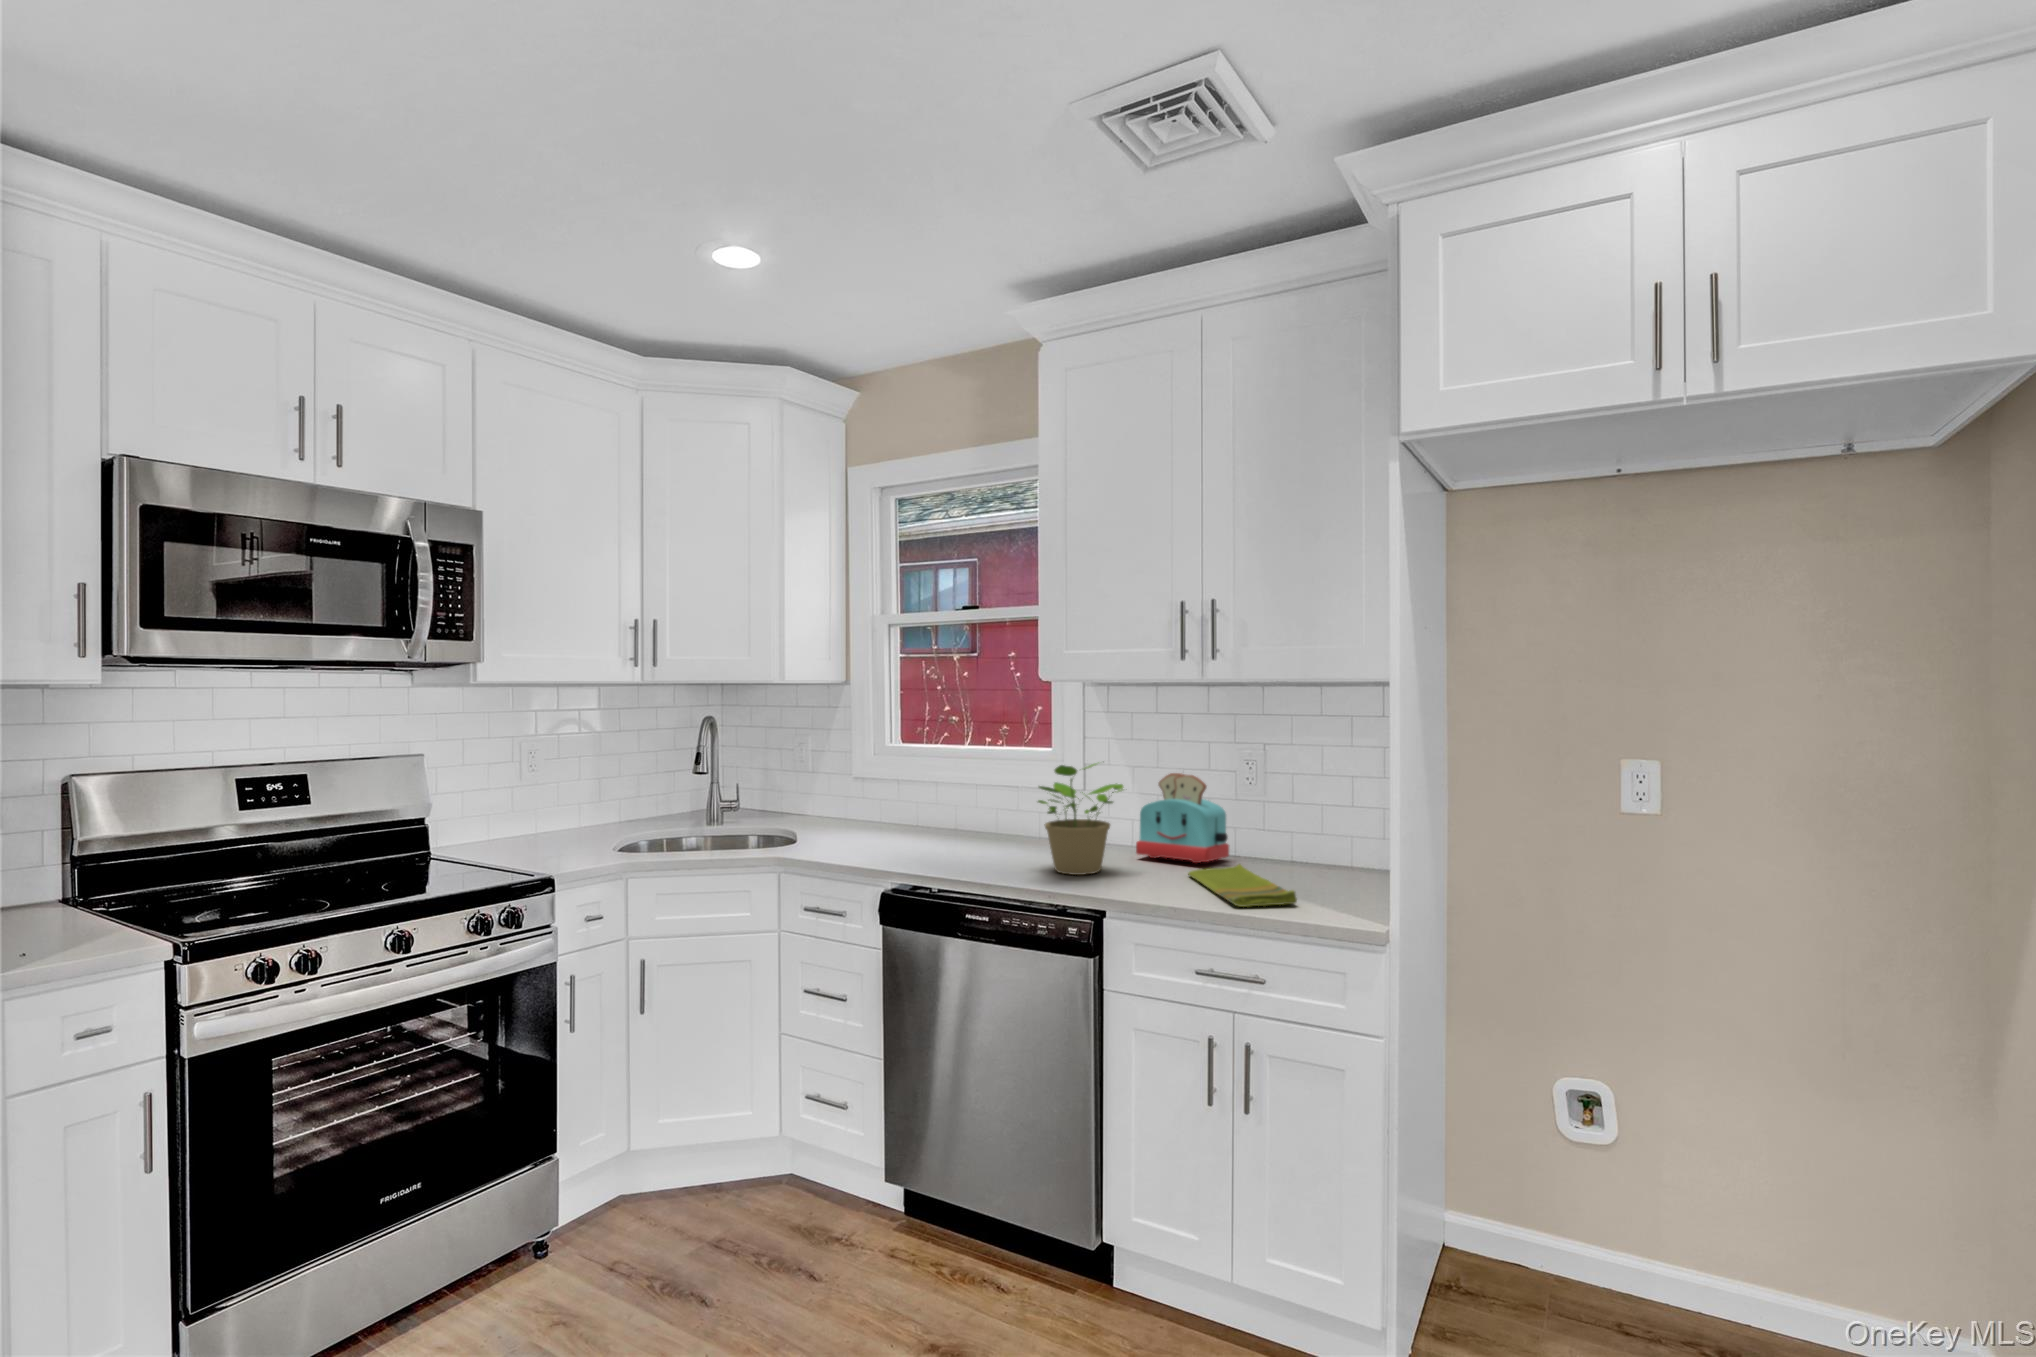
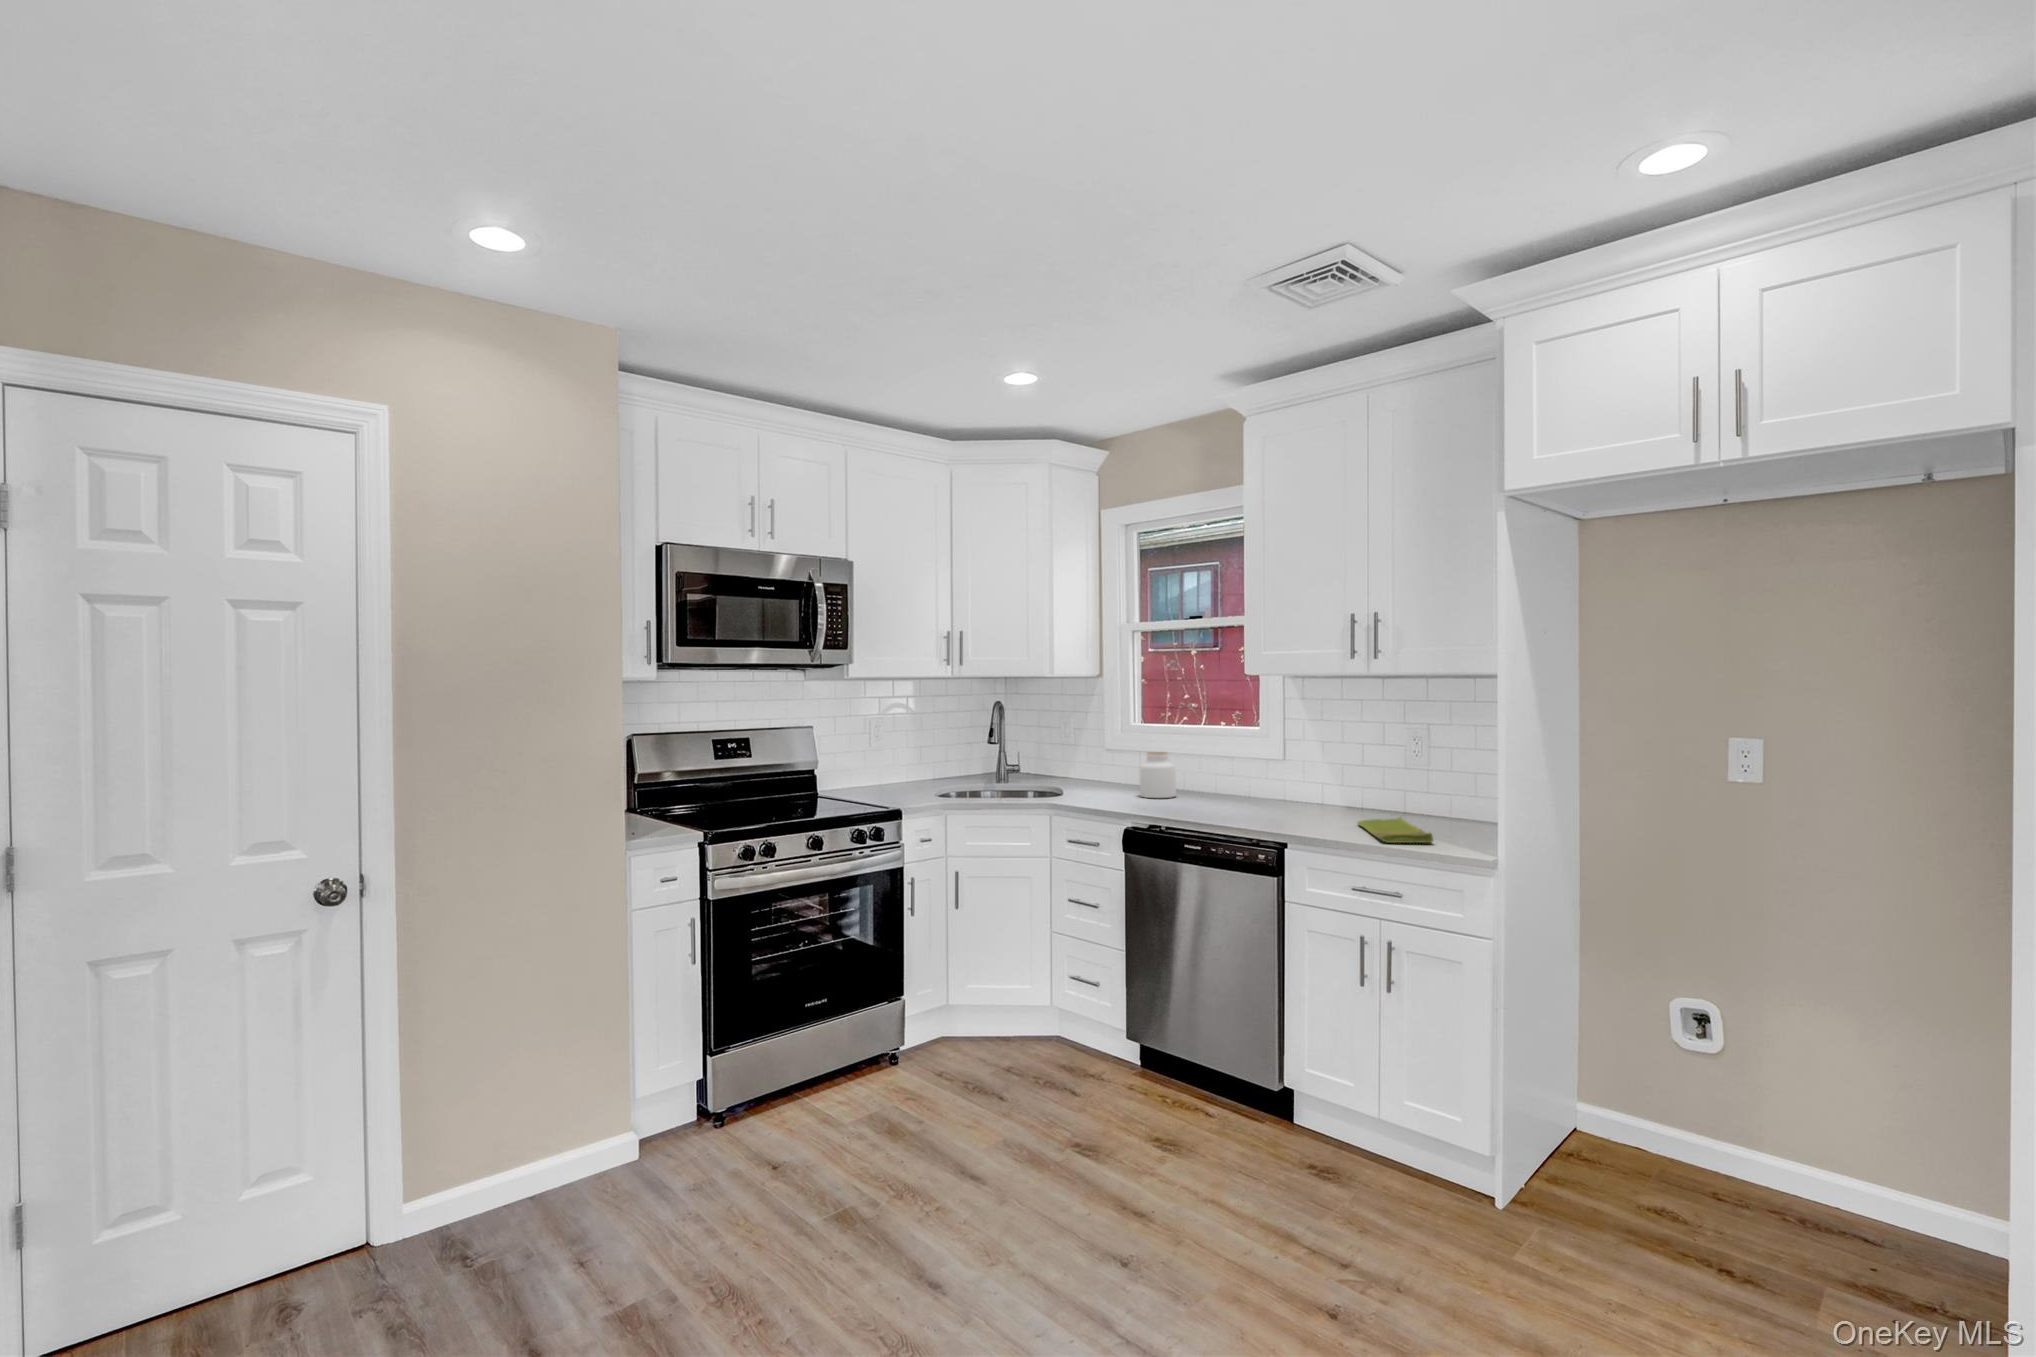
potted plant: present [1038,764,1124,875] -> none [1238,736,1309,821]
toaster: present [1136,773,1229,863] -> none [1321,747,1398,817]
jar: none [901,781,948,842] -> present [1139,752,1176,798]

